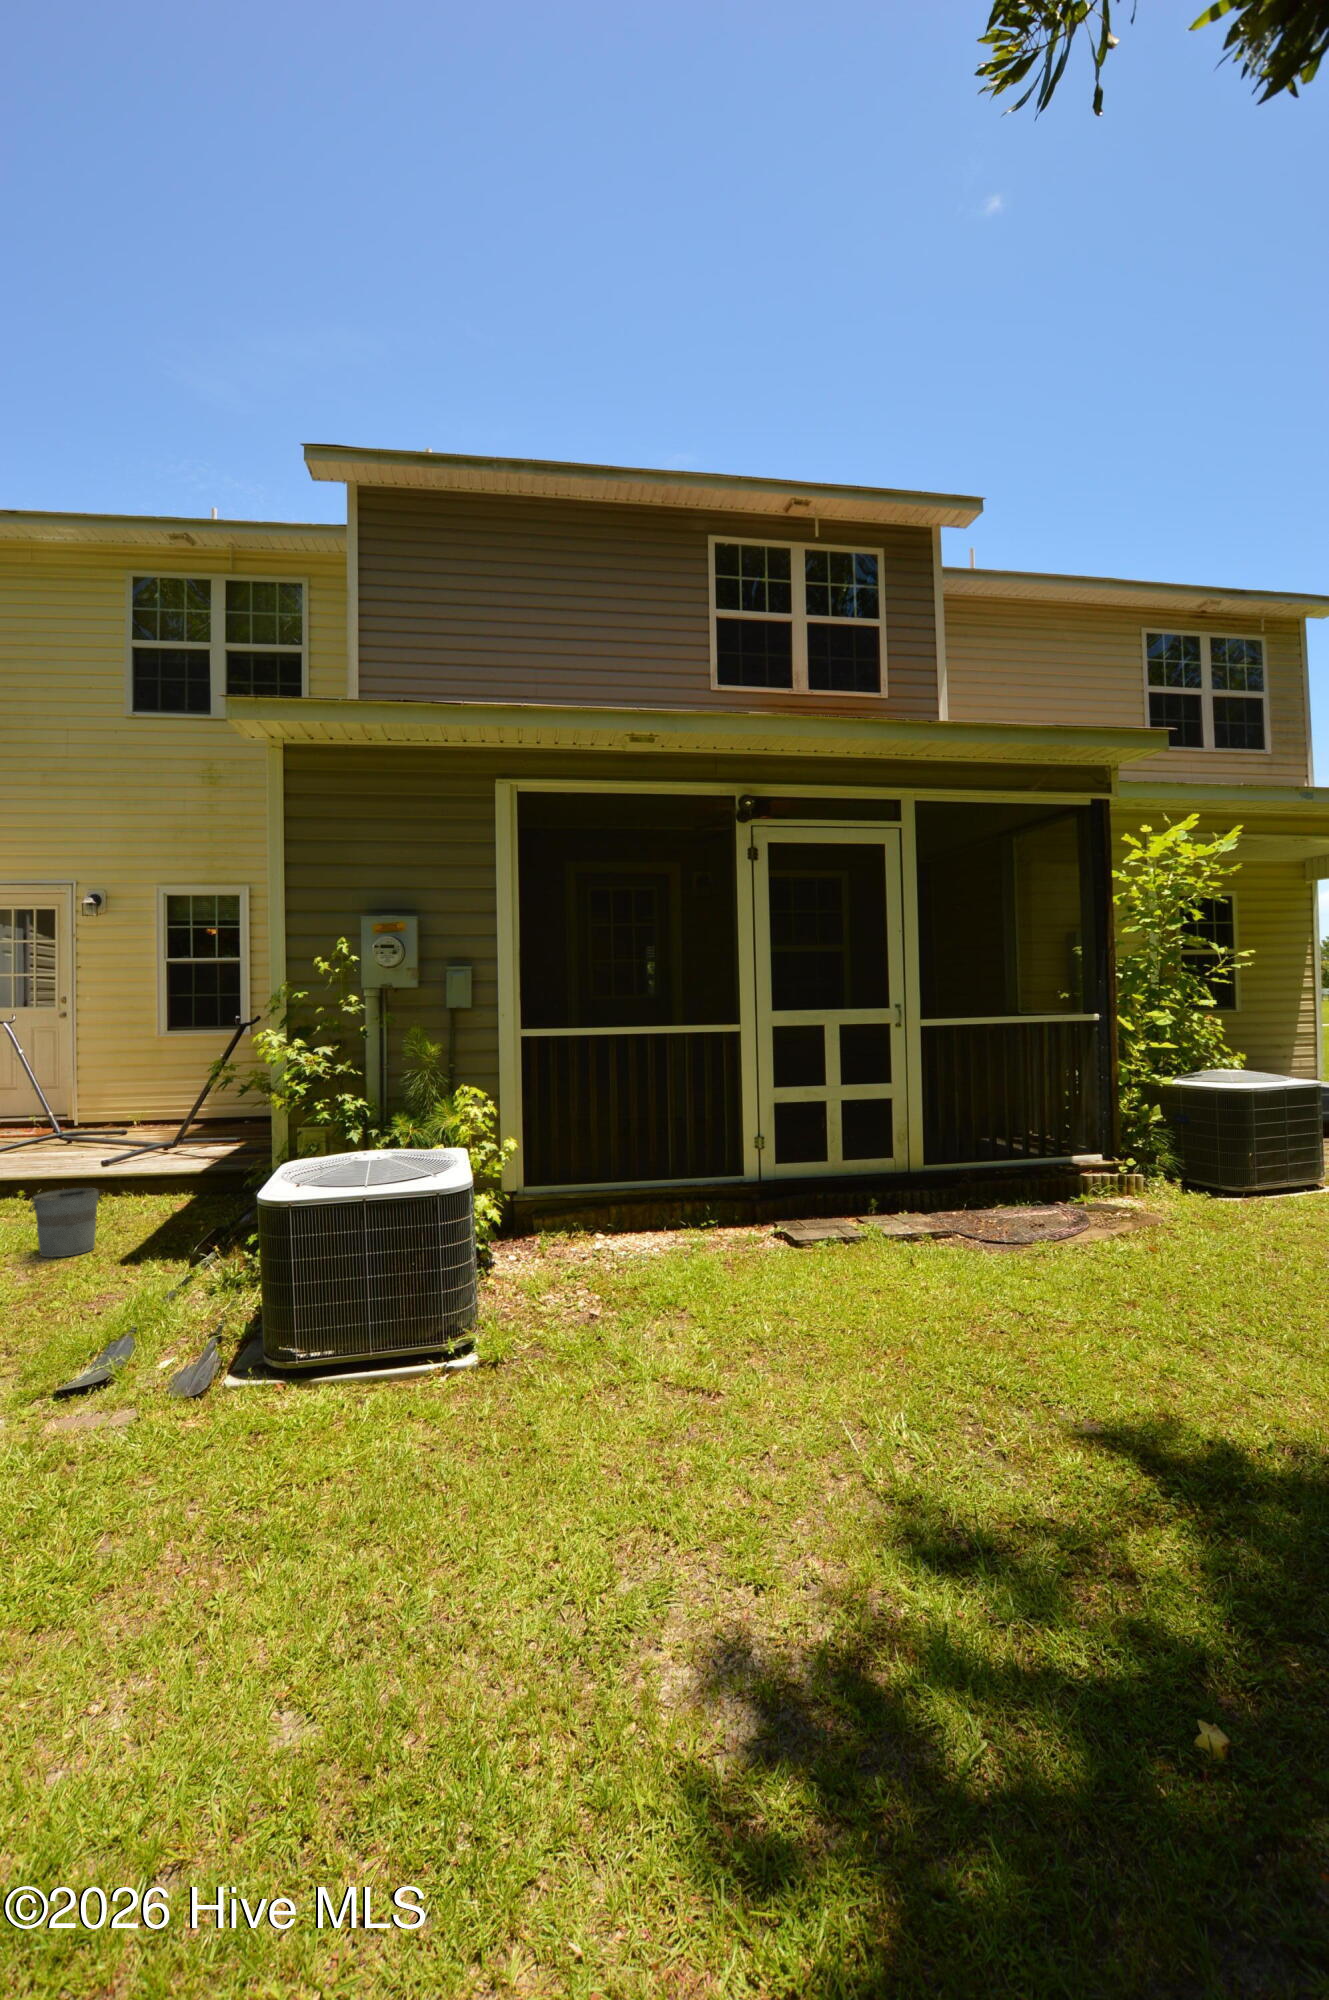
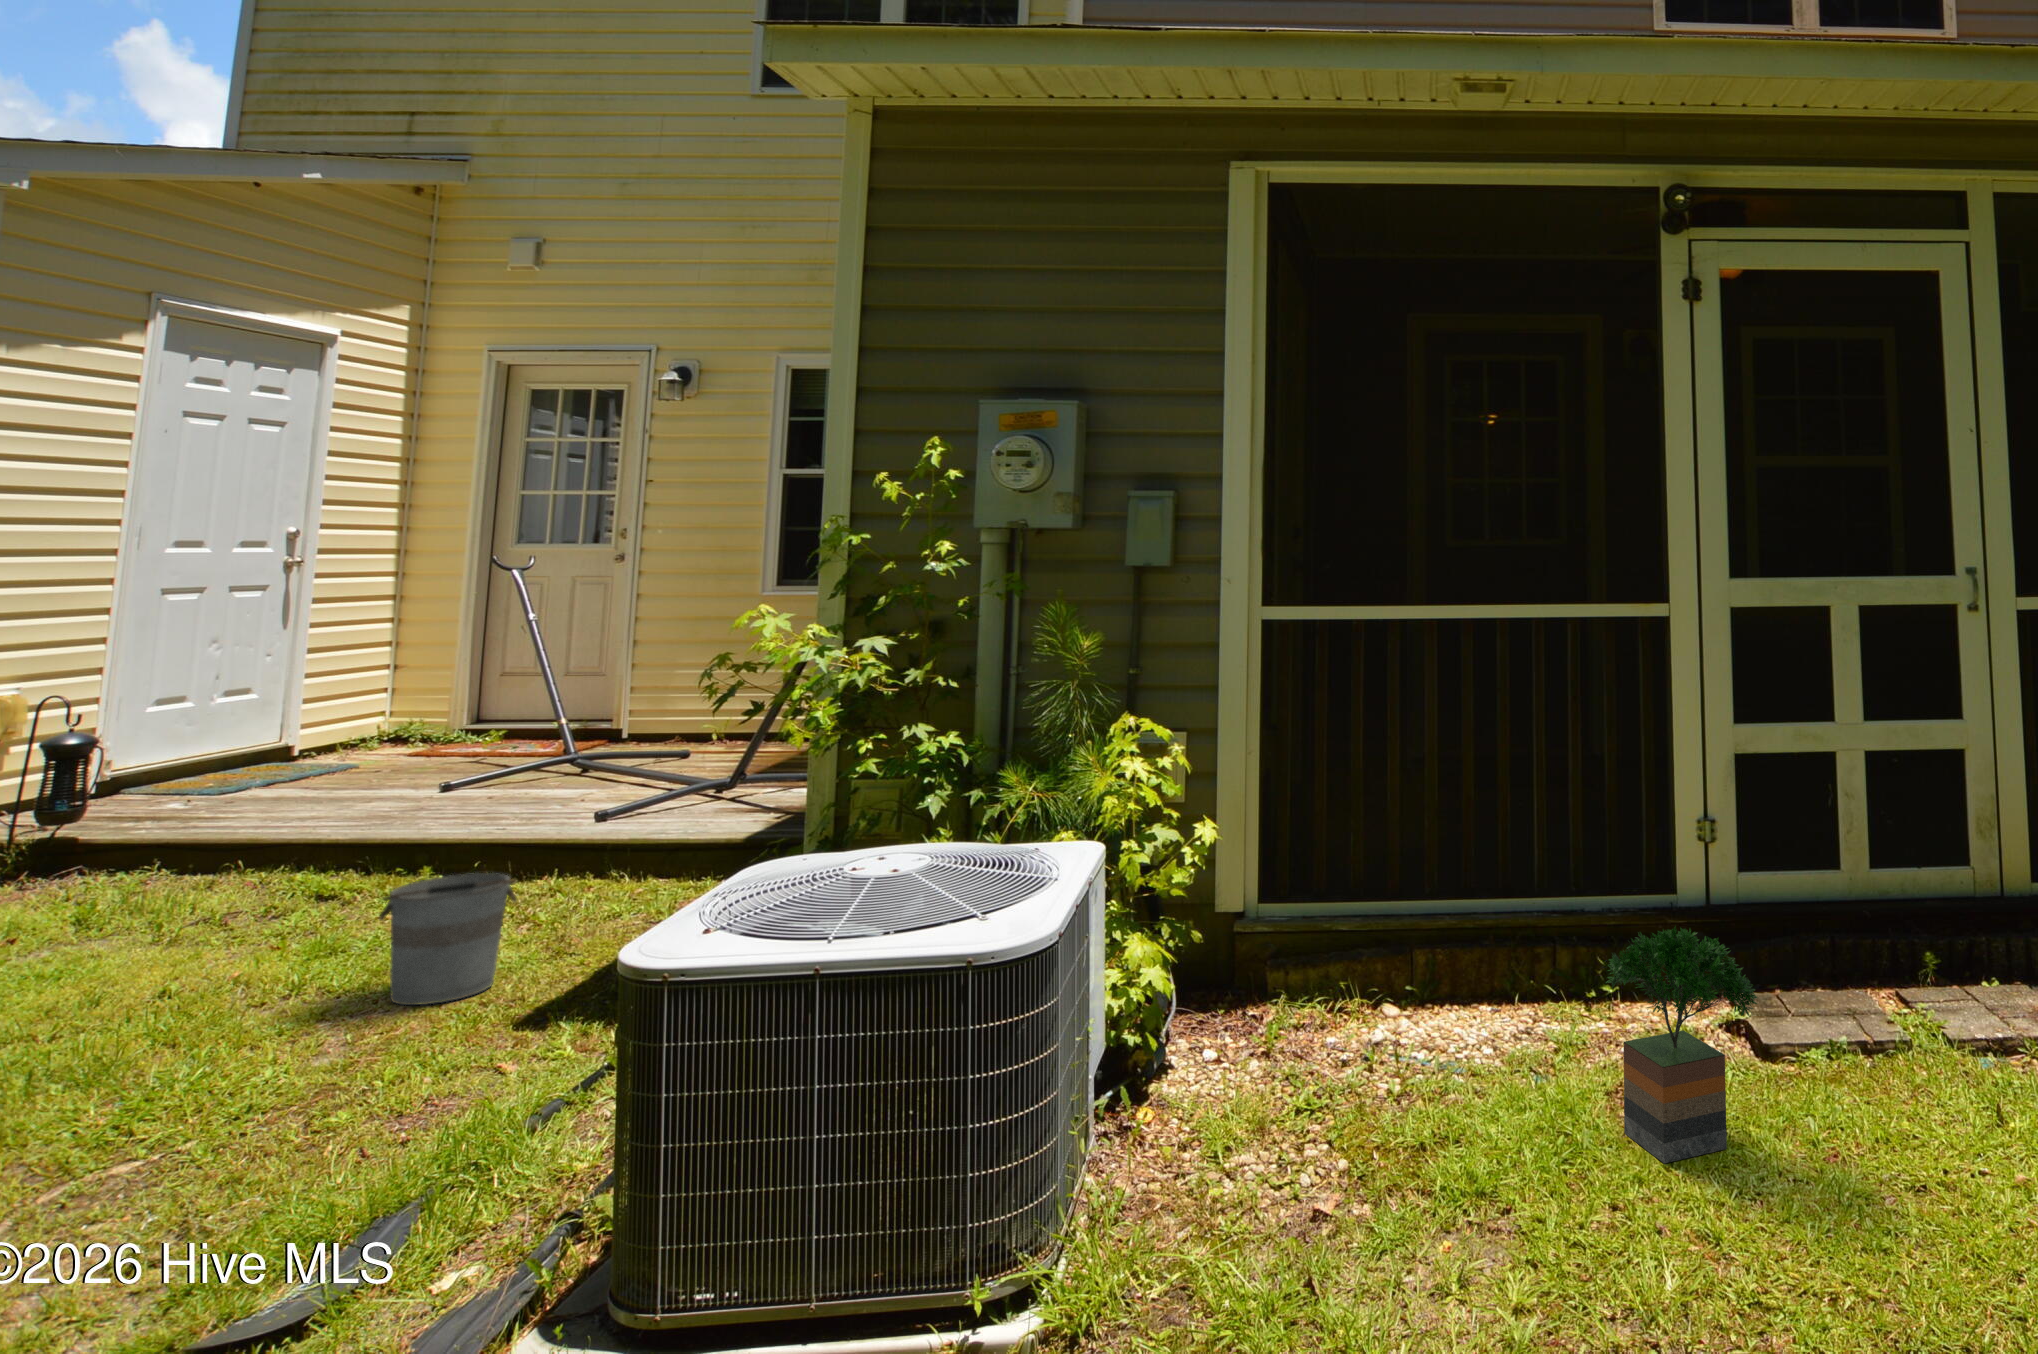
potted tree: none [724,1179,801,1286] -> present [1606,926,1757,1163]

